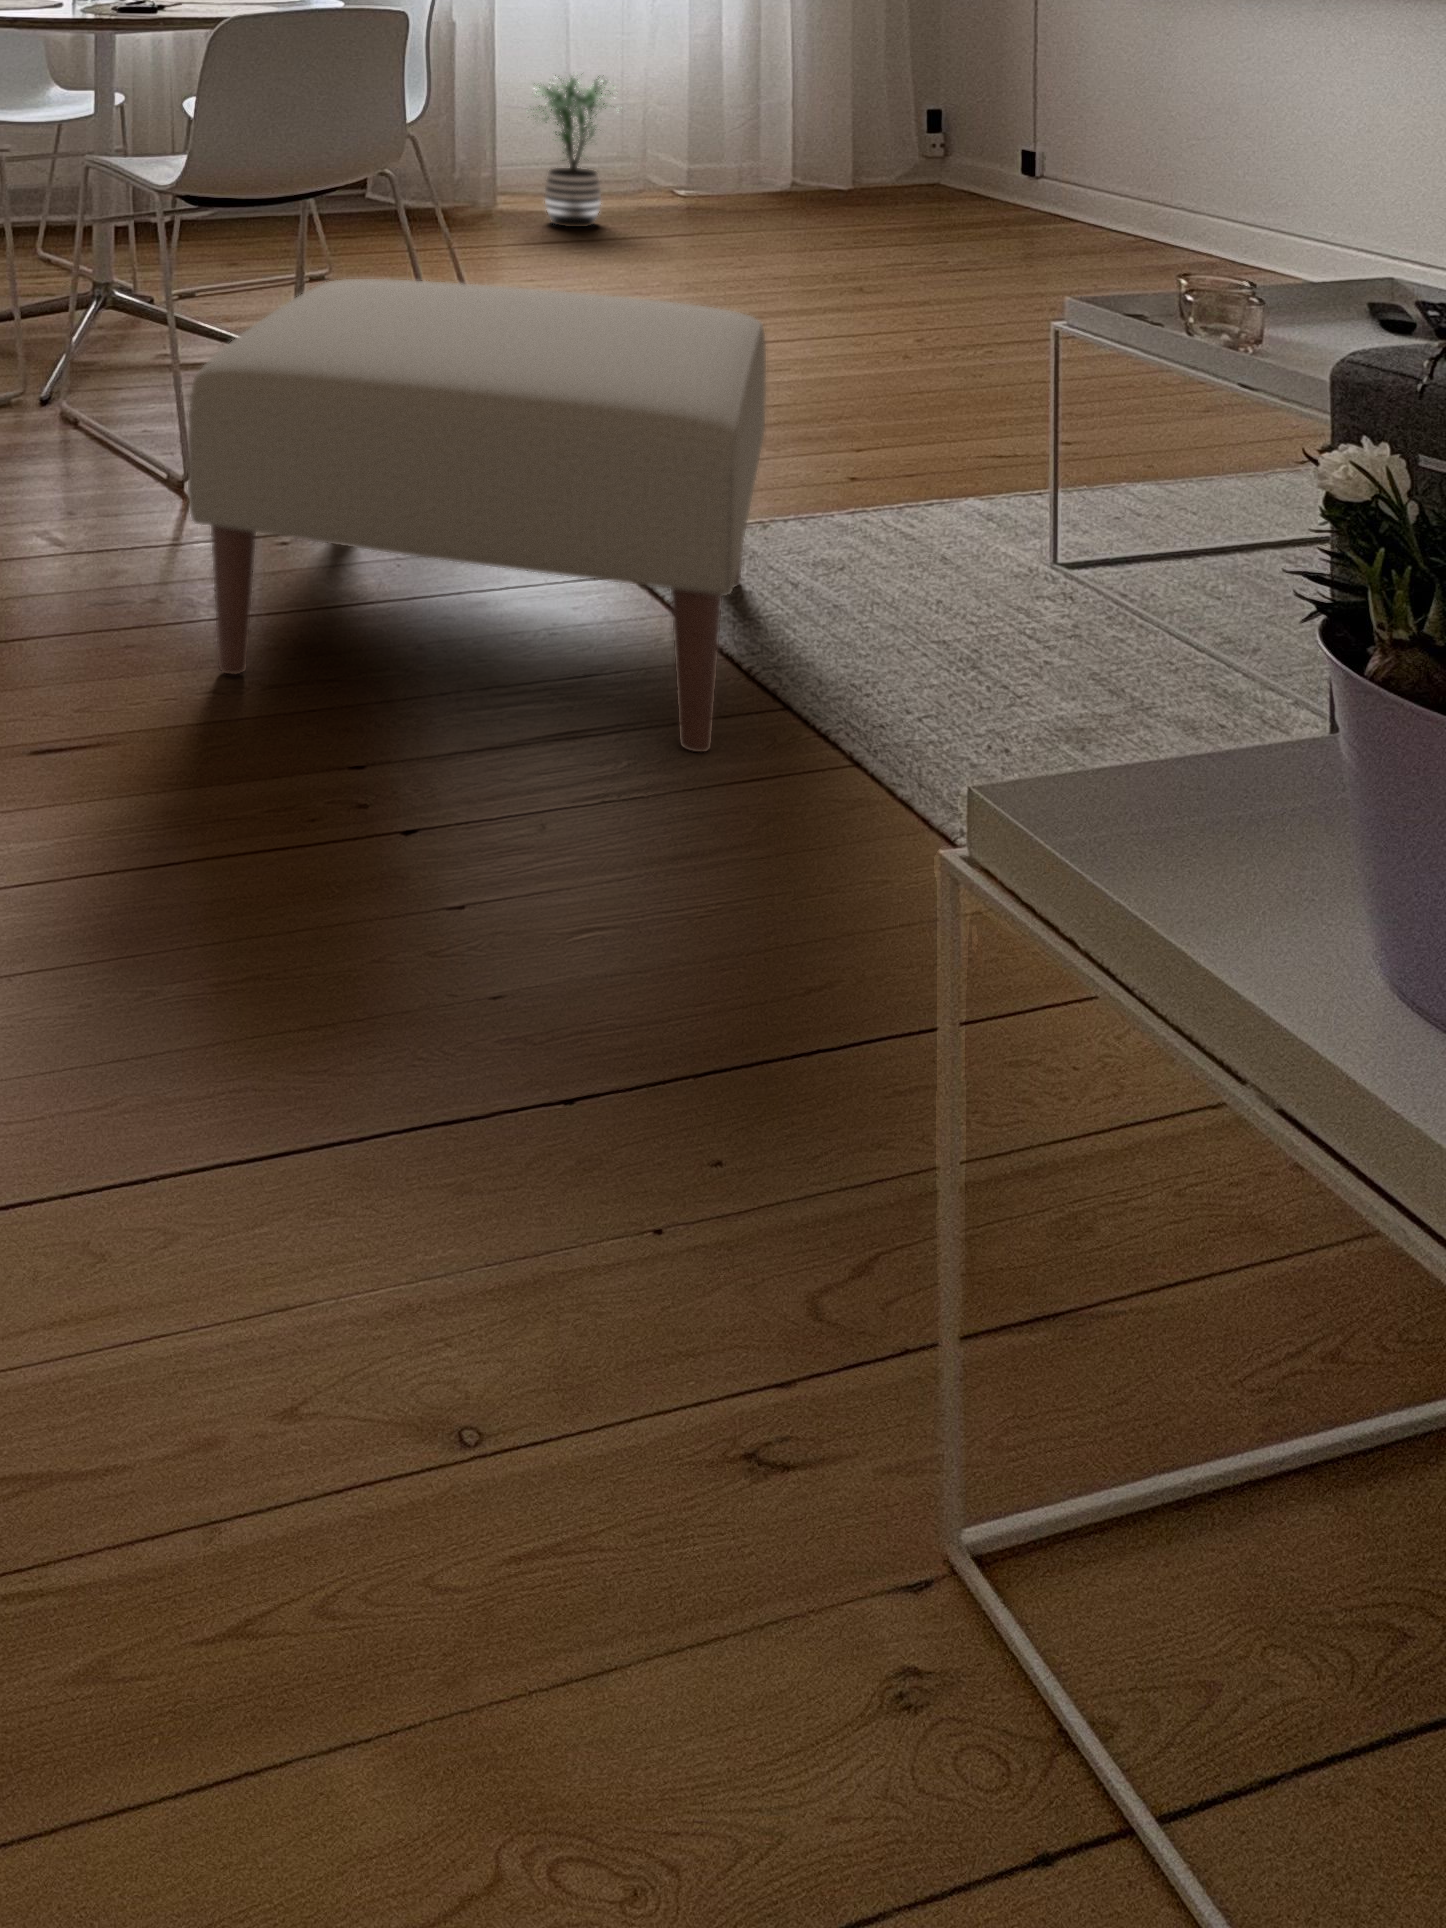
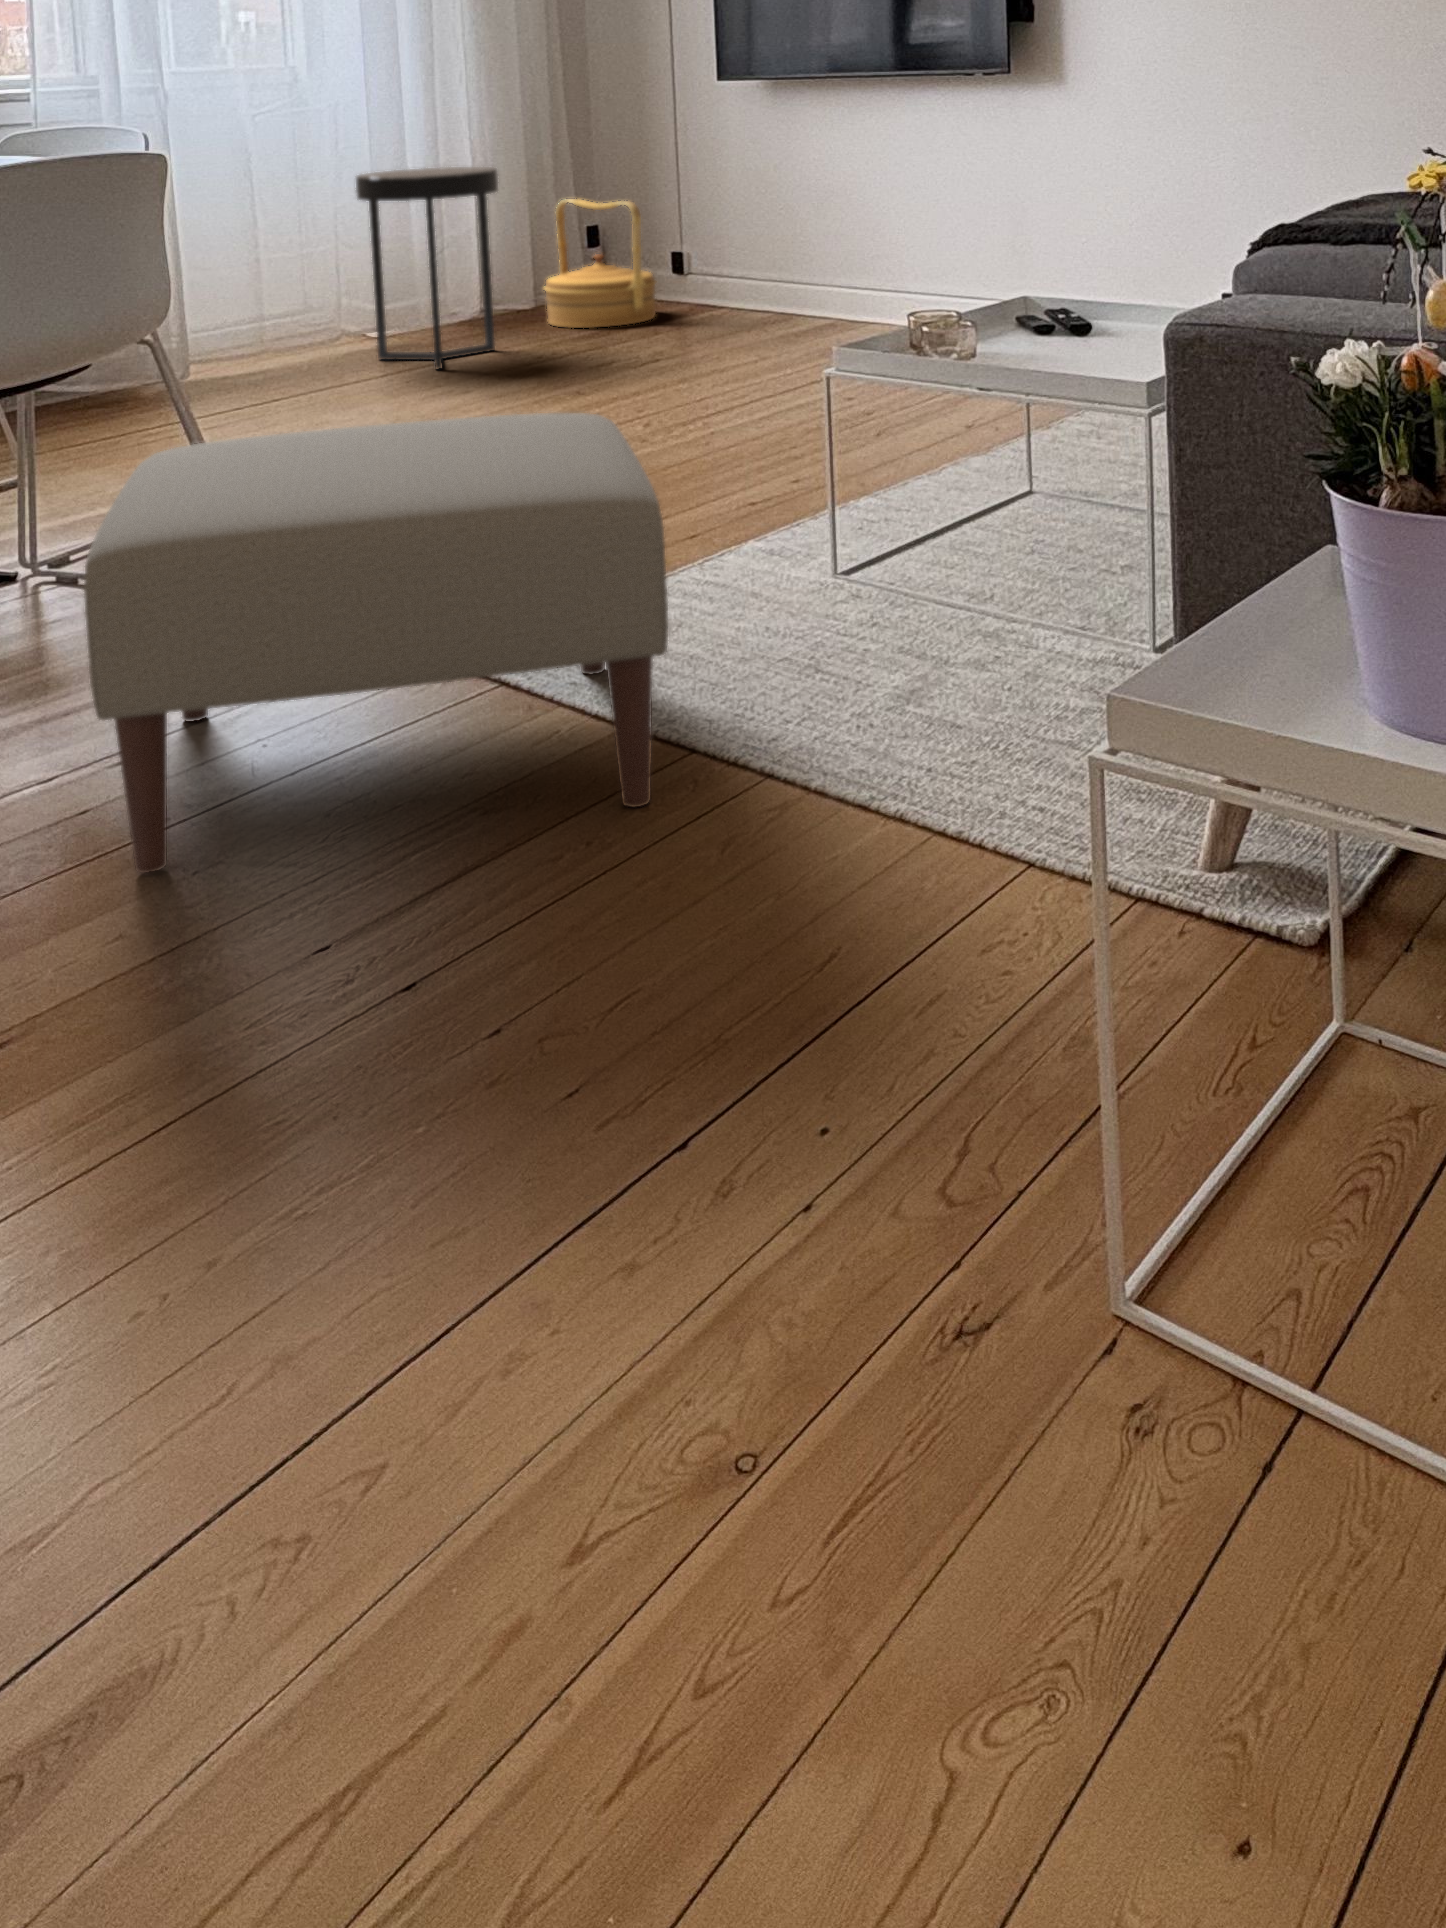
side table: none [677,31,817,229] -> present [356,167,498,369]
potted plant: present [526,74,619,227] -> none [203,225,316,393]
woven basket: none [870,74,994,210] -> present [544,199,656,328]

